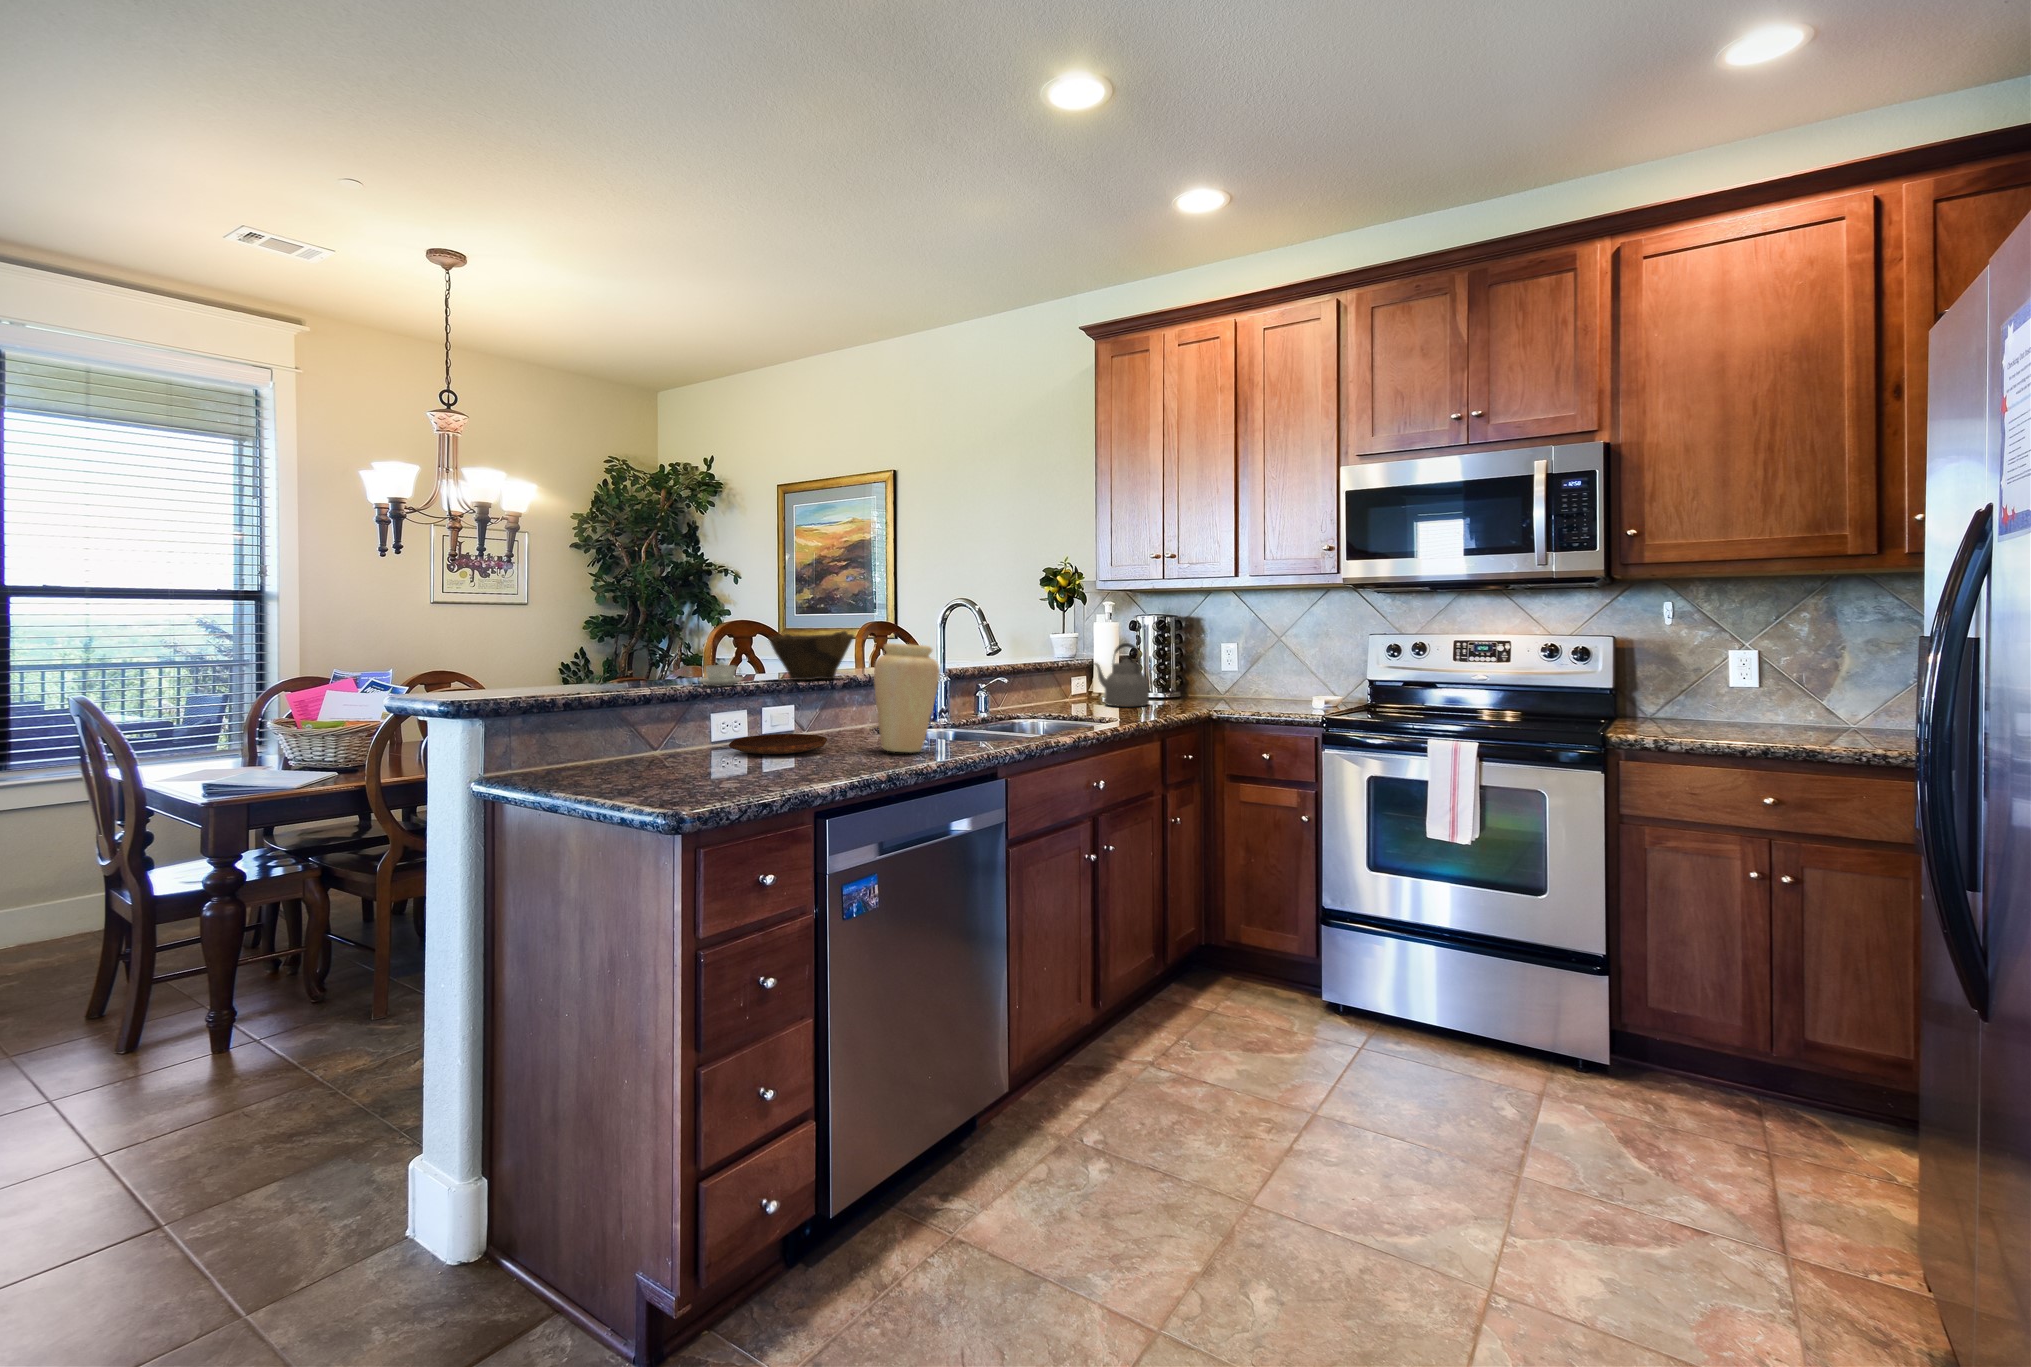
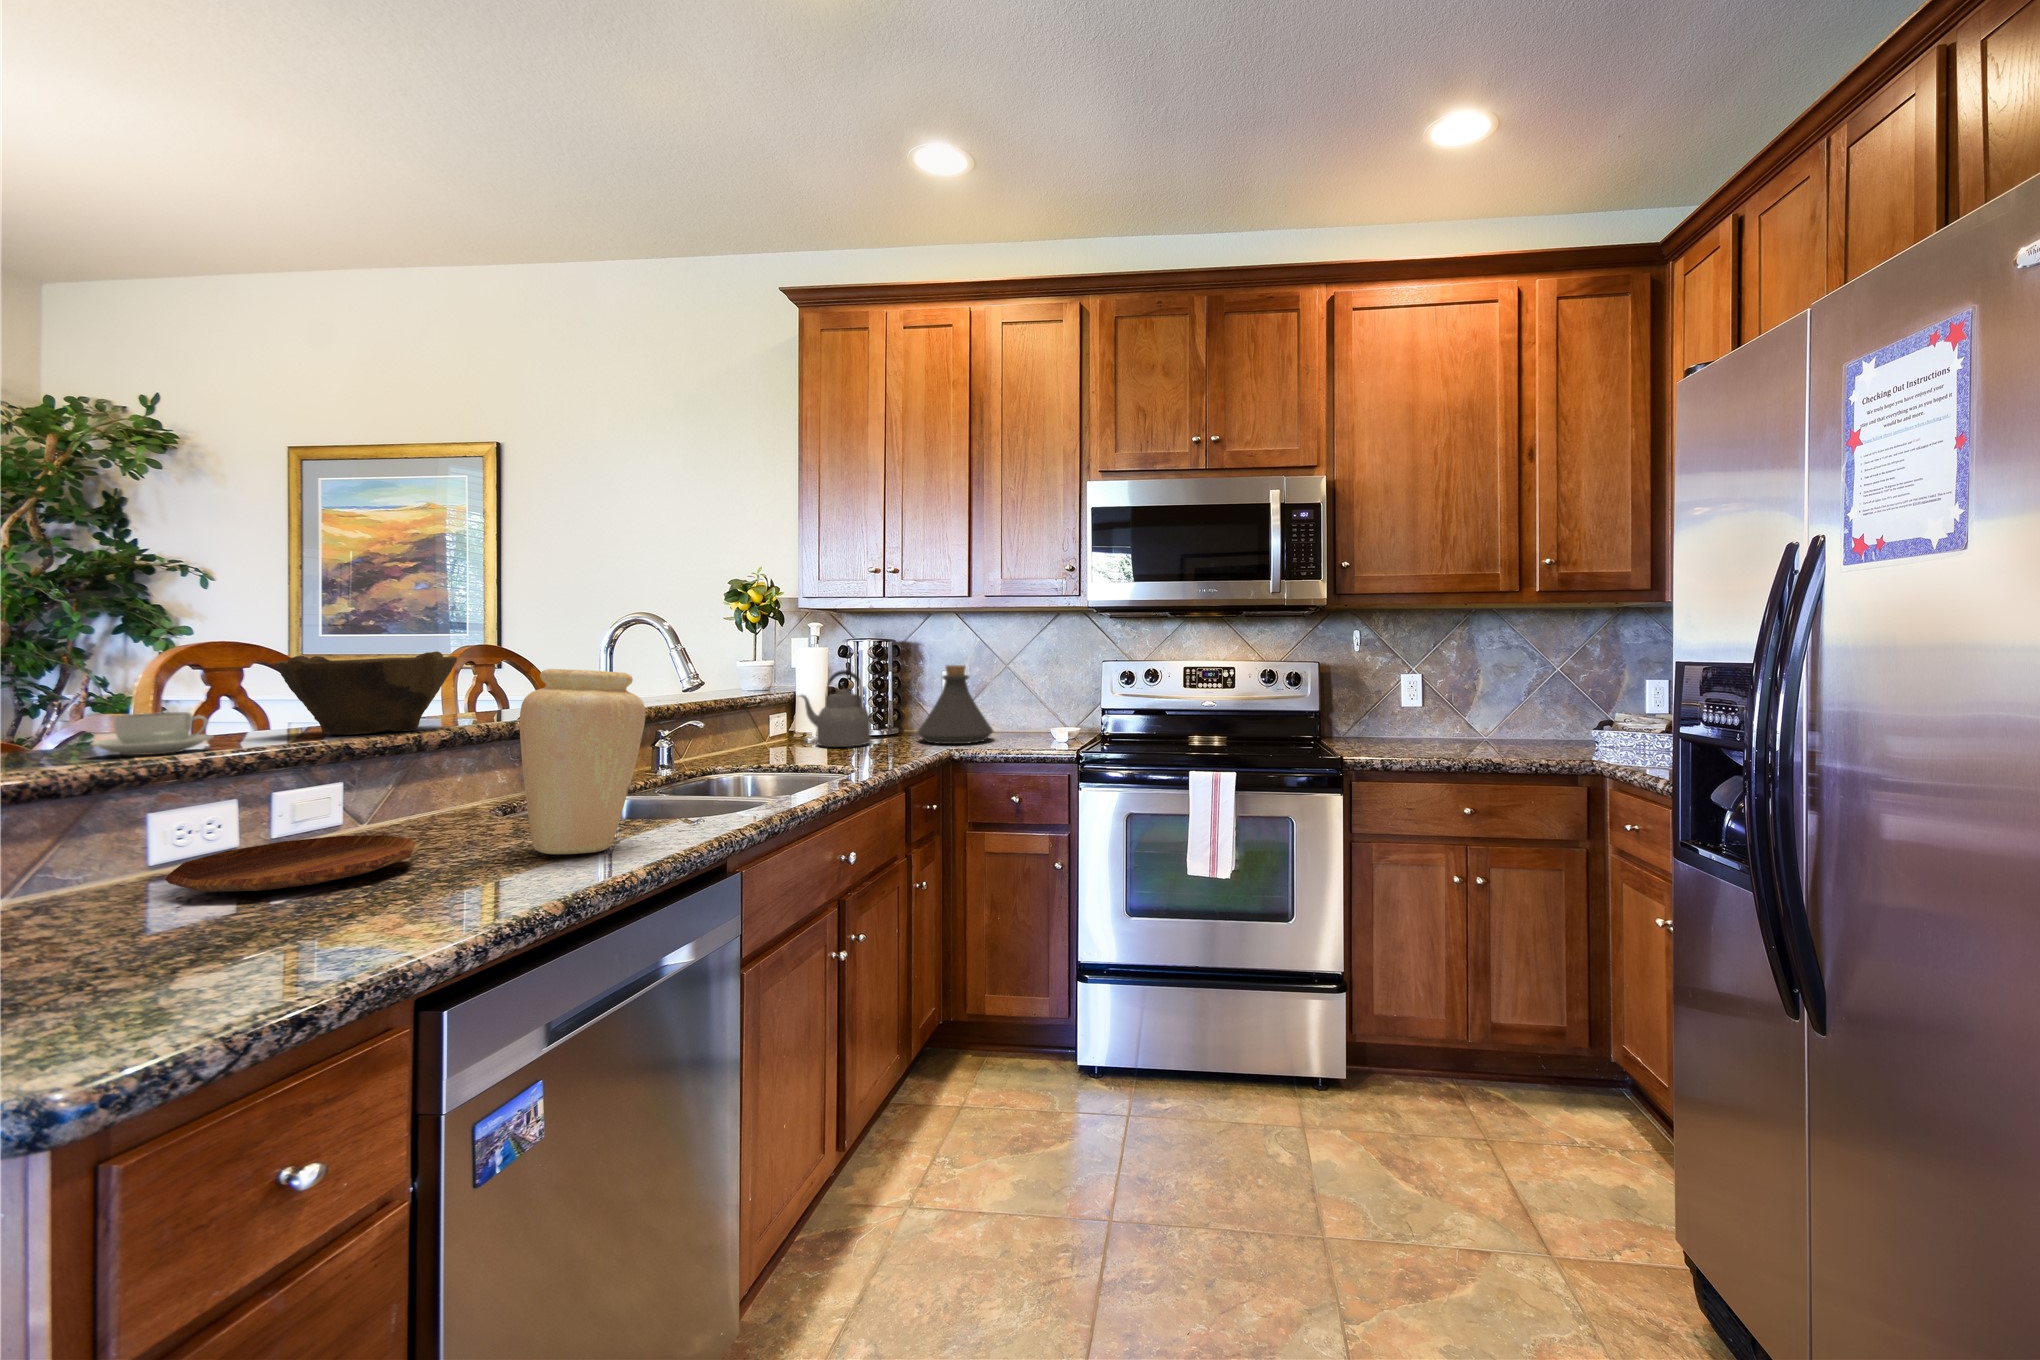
bottle: none [1189,639,1259,709] -> present [917,665,993,744]

